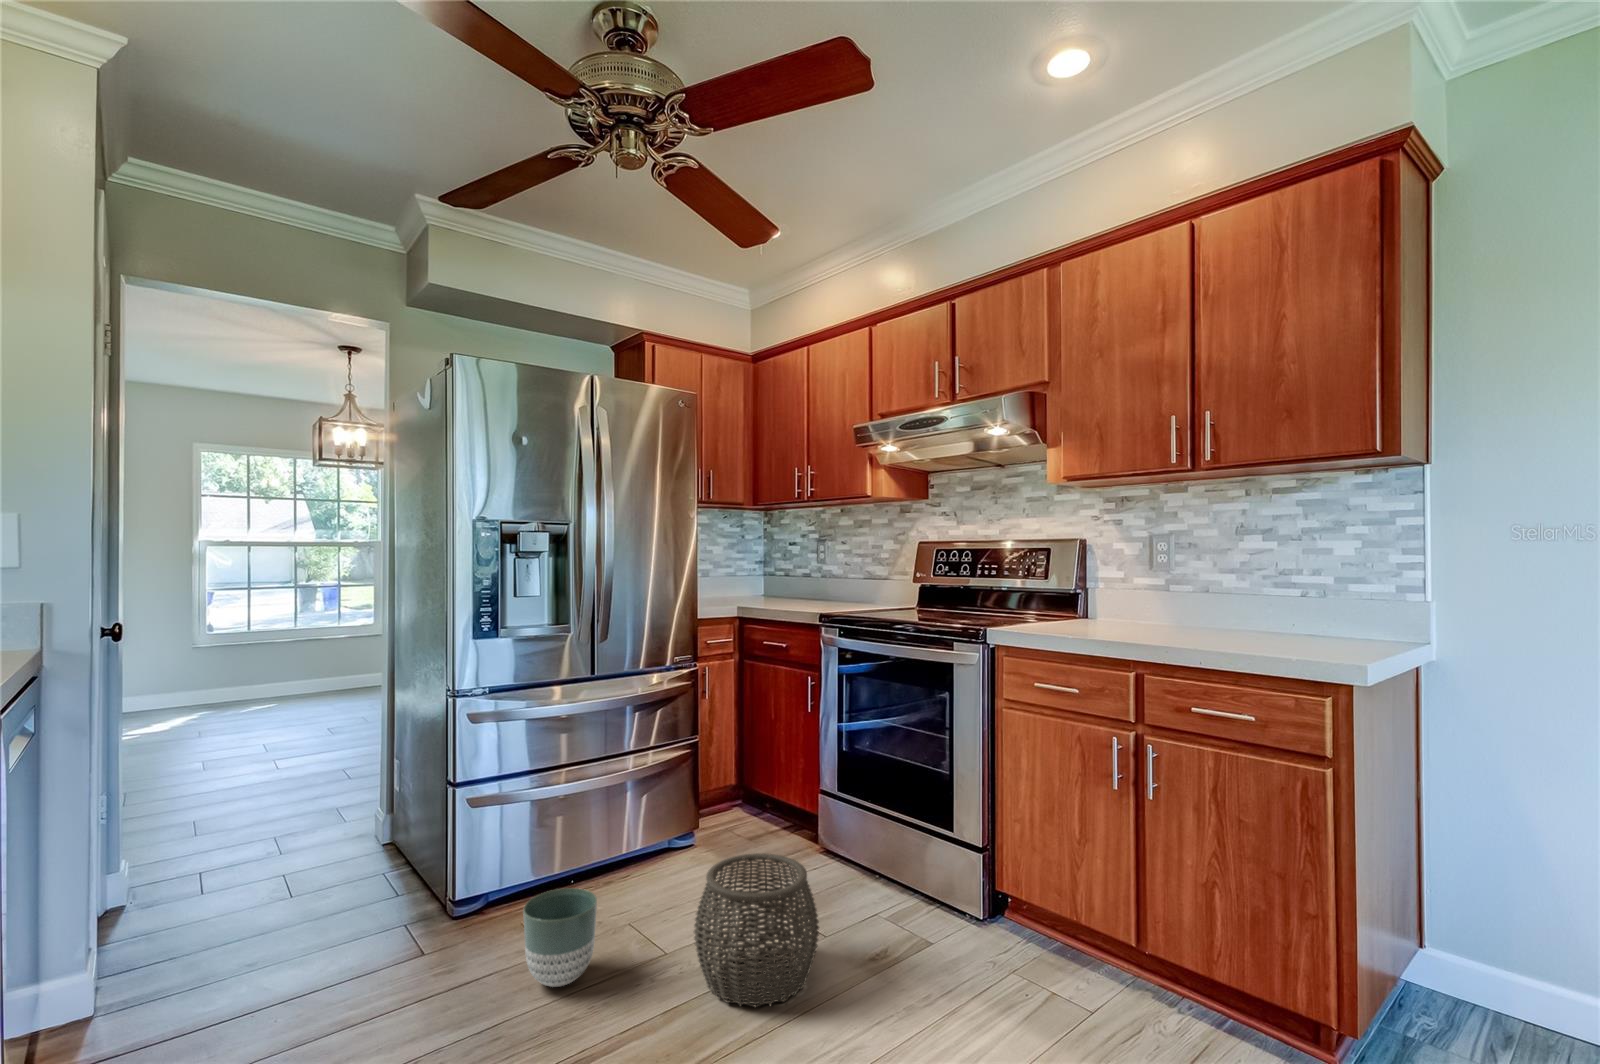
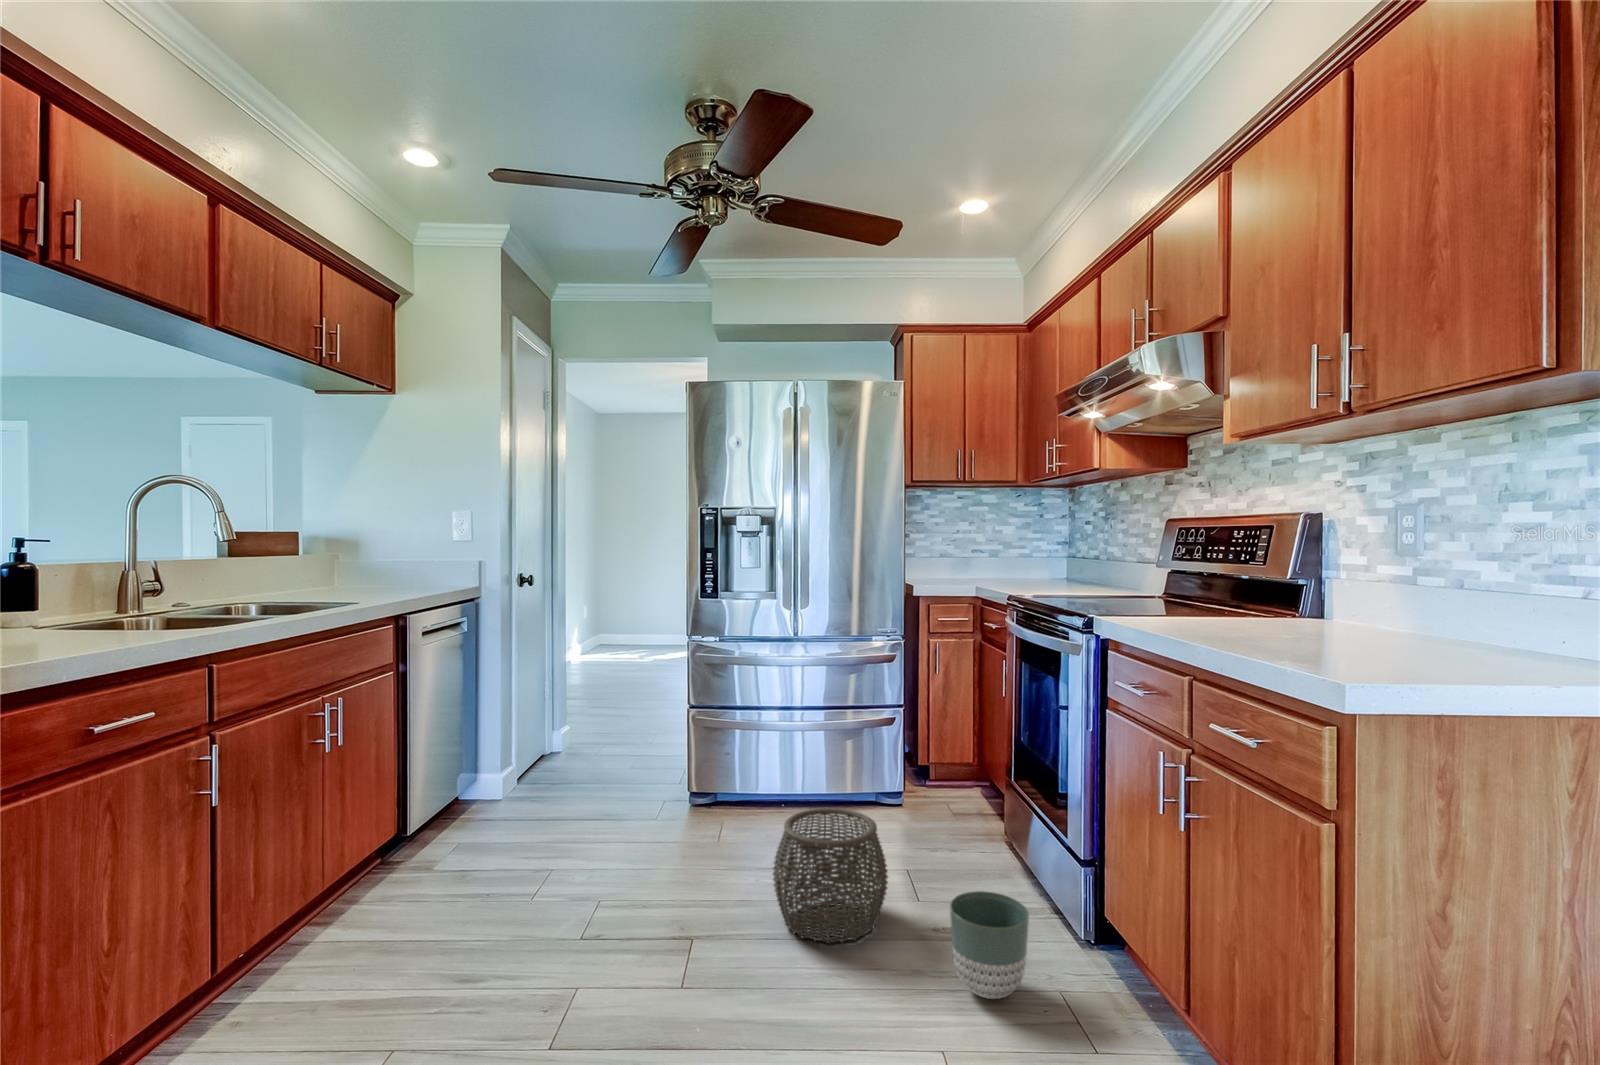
planter: present [523,888,597,987] -> present [950,891,1029,999]

